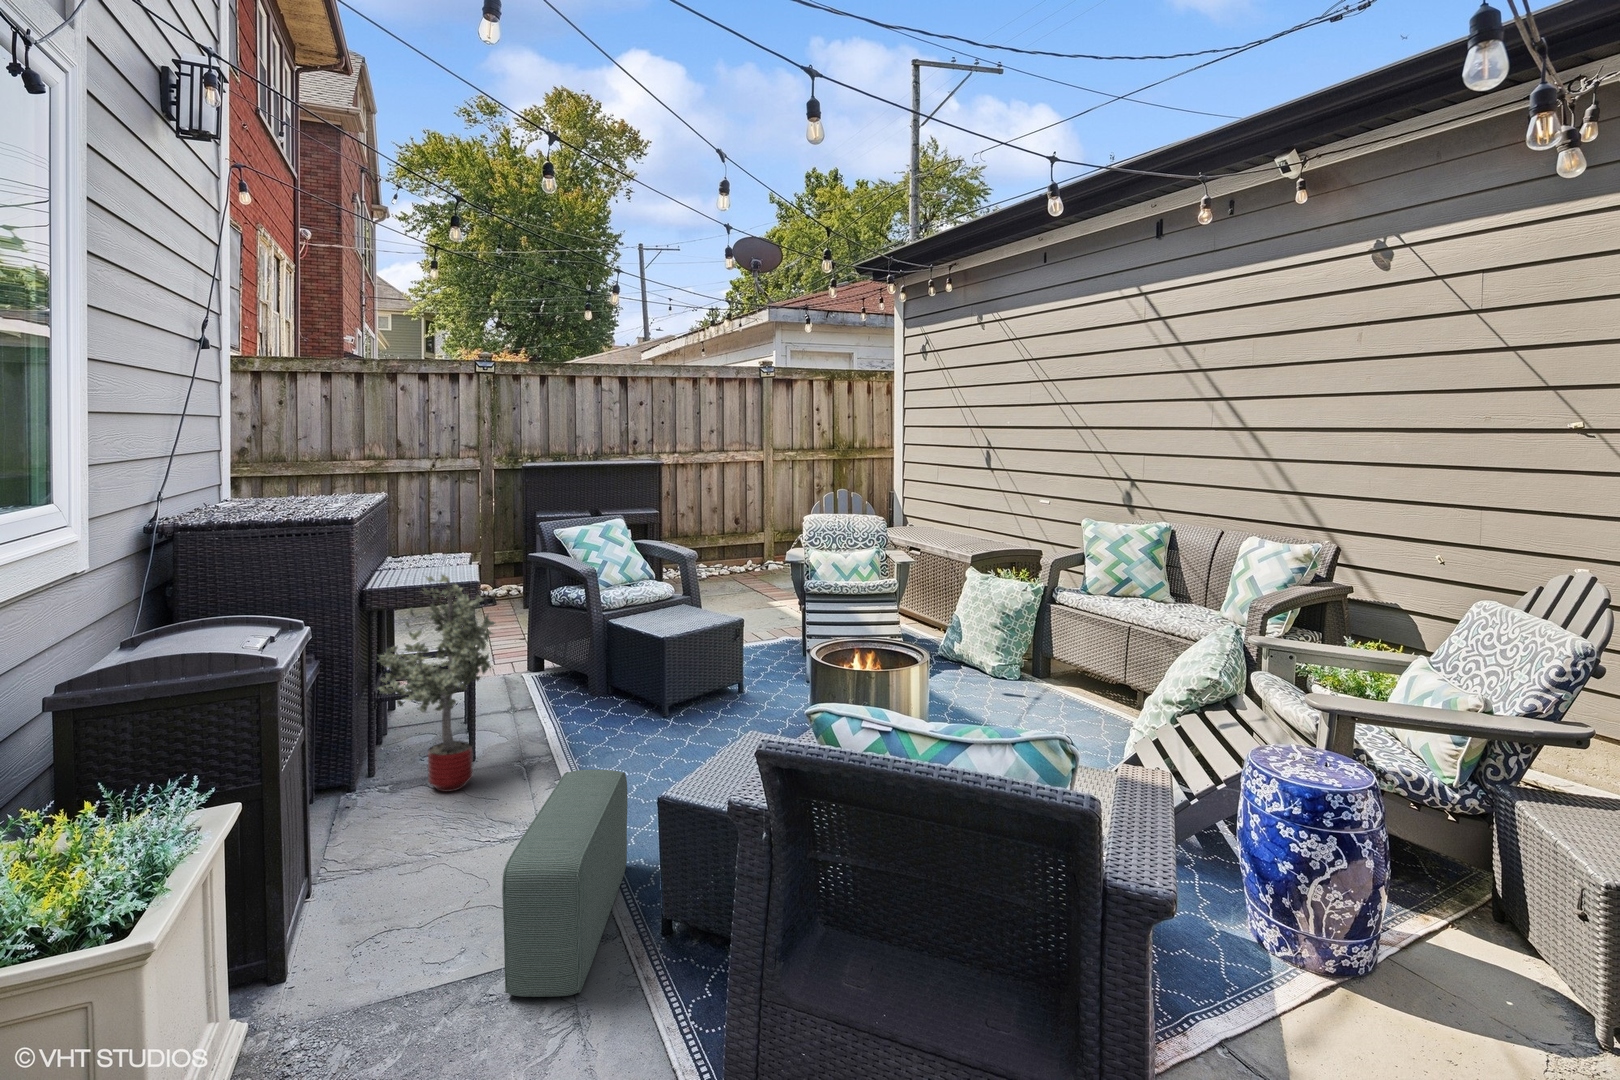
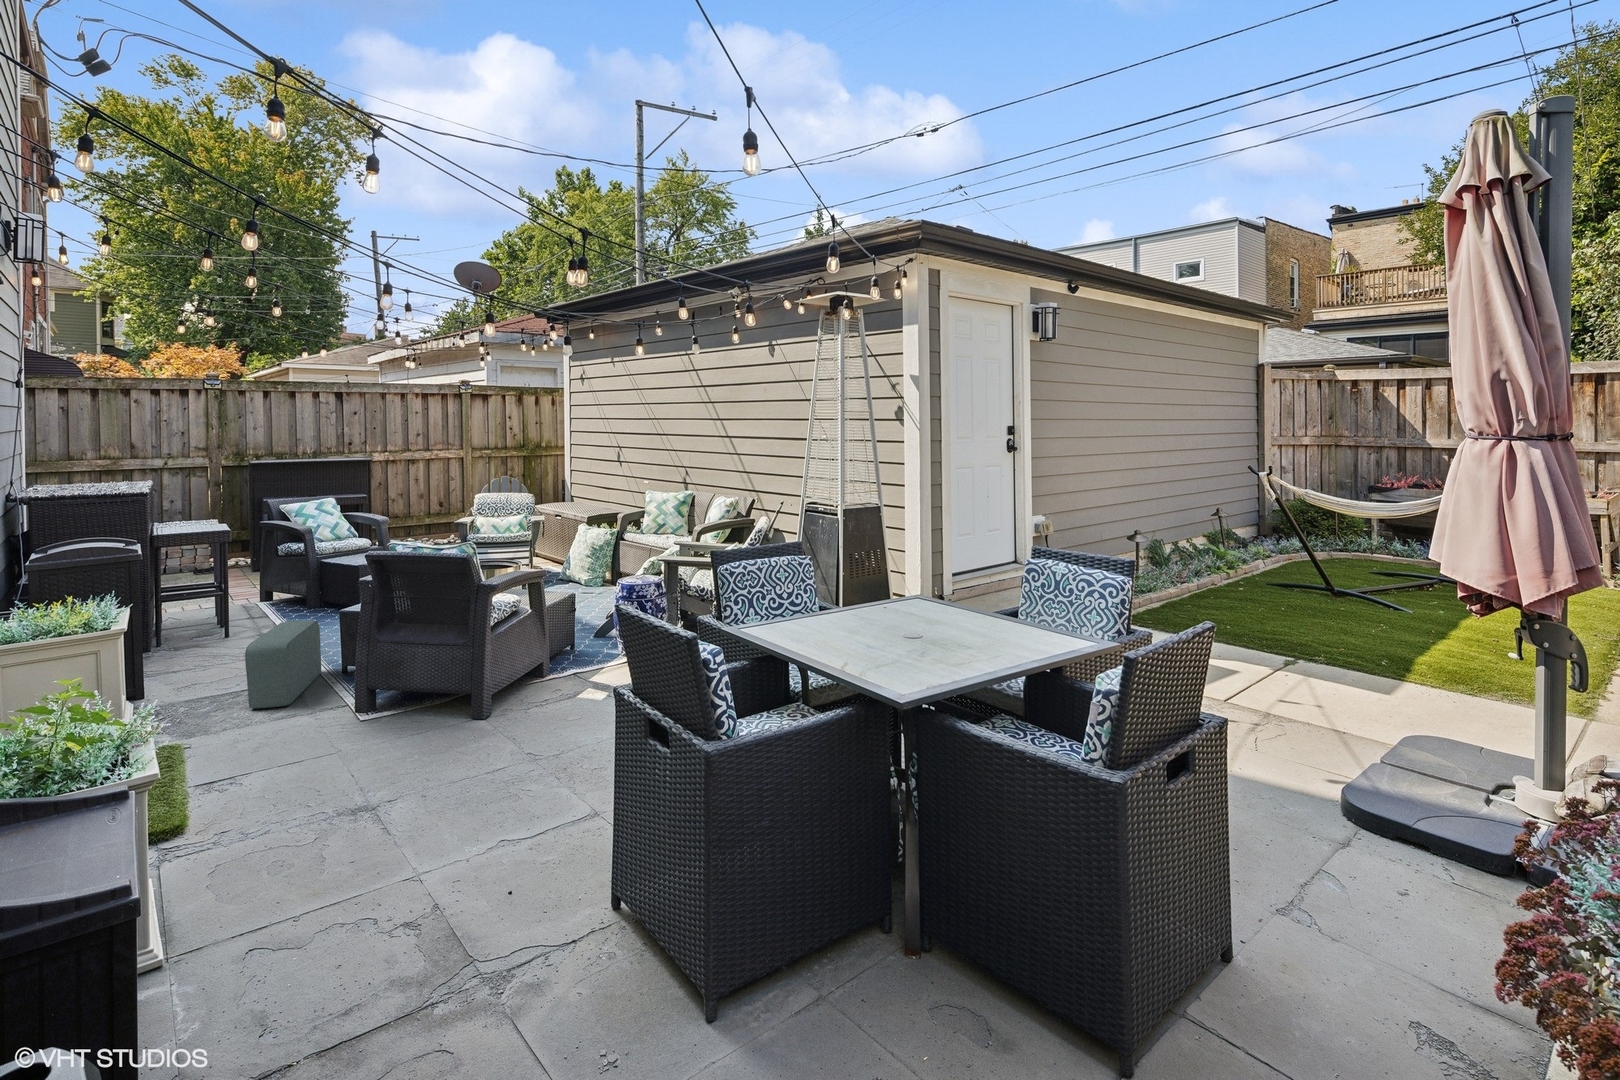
potted tree: present [378,575,495,792] -> none [151,527,235,656]

